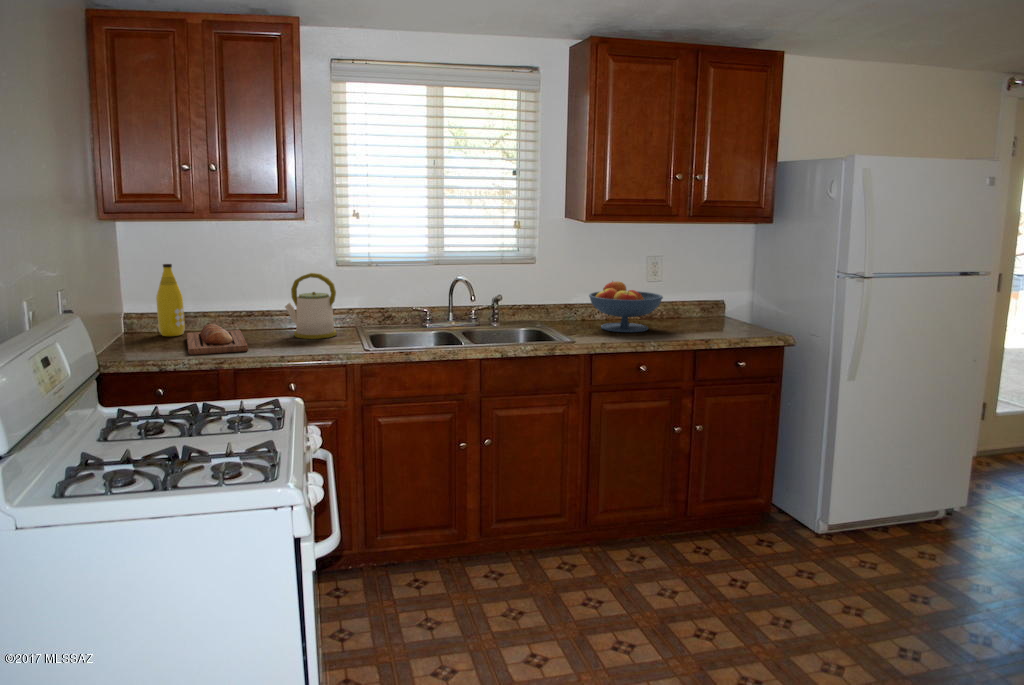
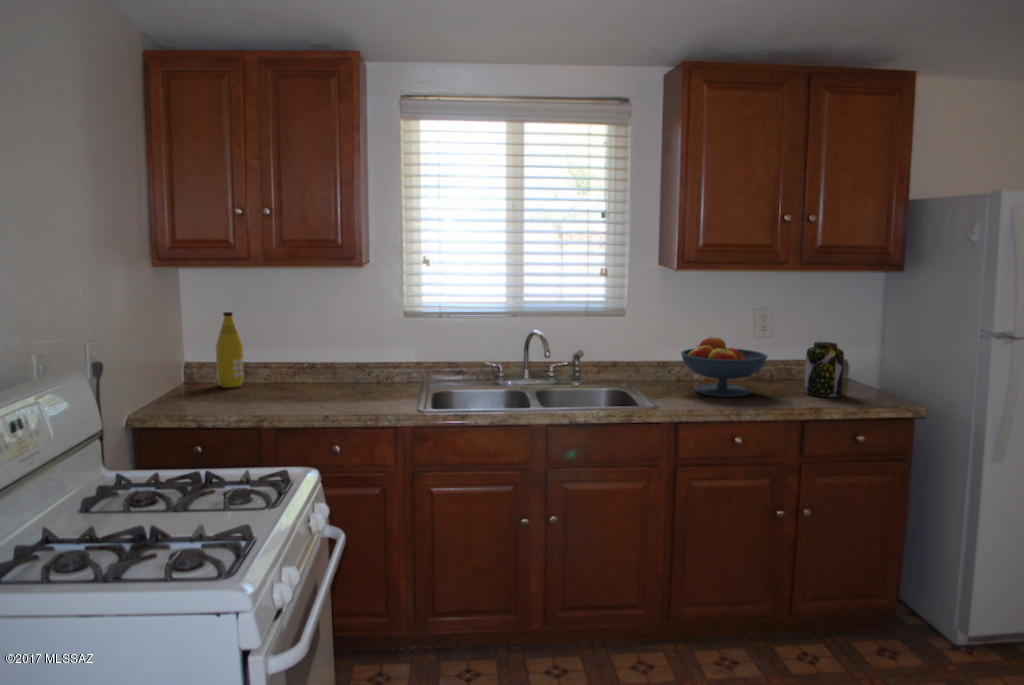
kettle: present [285,273,337,339] -> none [344,324,398,395]
jar: none [692,284,725,330] -> present [804,342,844,397]
bread loaf: present [187,324,248,355] -> none [234,376,299,410]

